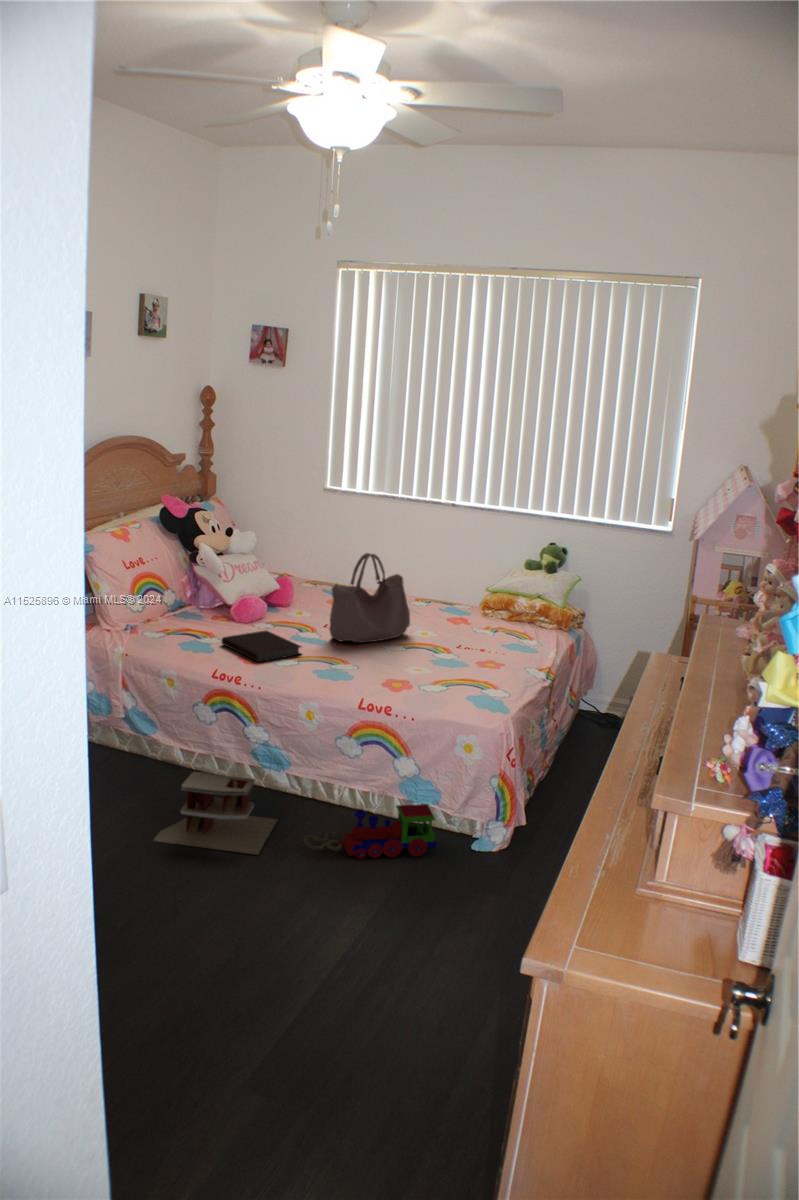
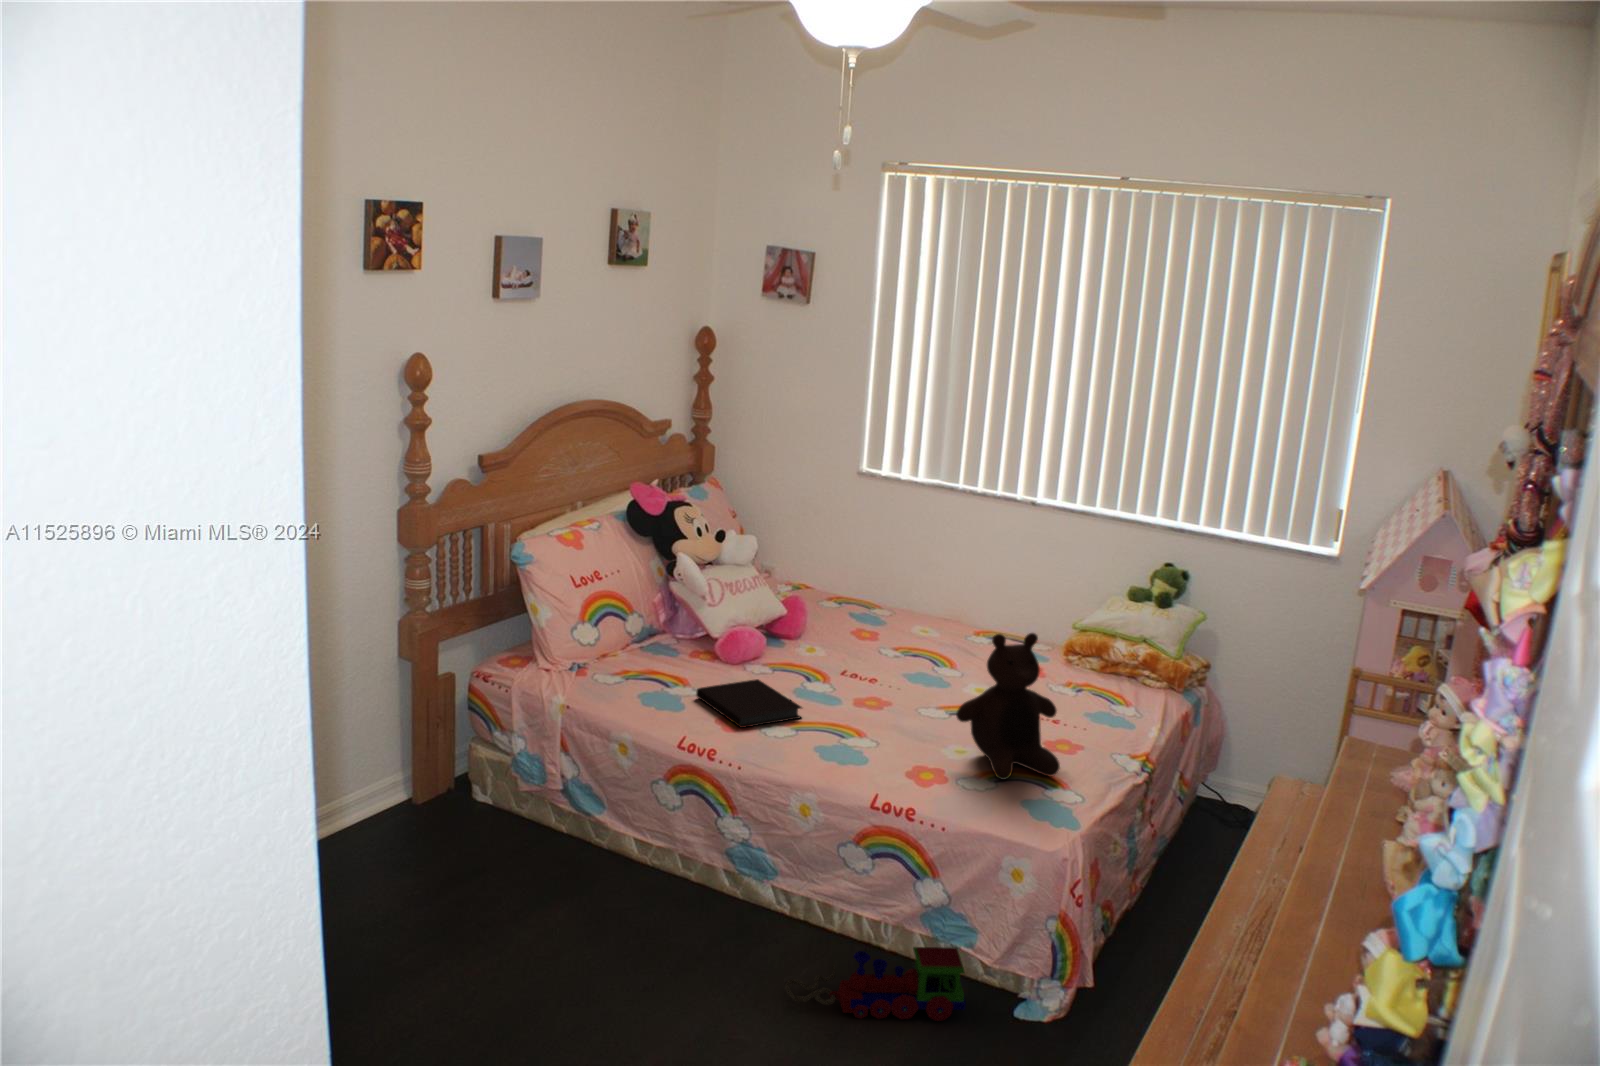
handbag: present [330,553,410,643] -> none [843,578,957,701]
stuffed bear: none [417,581,492,686] -> present [956,633,1060,780]
toy house: present [154,772,277,855] -> none [586,879,755,1002]

